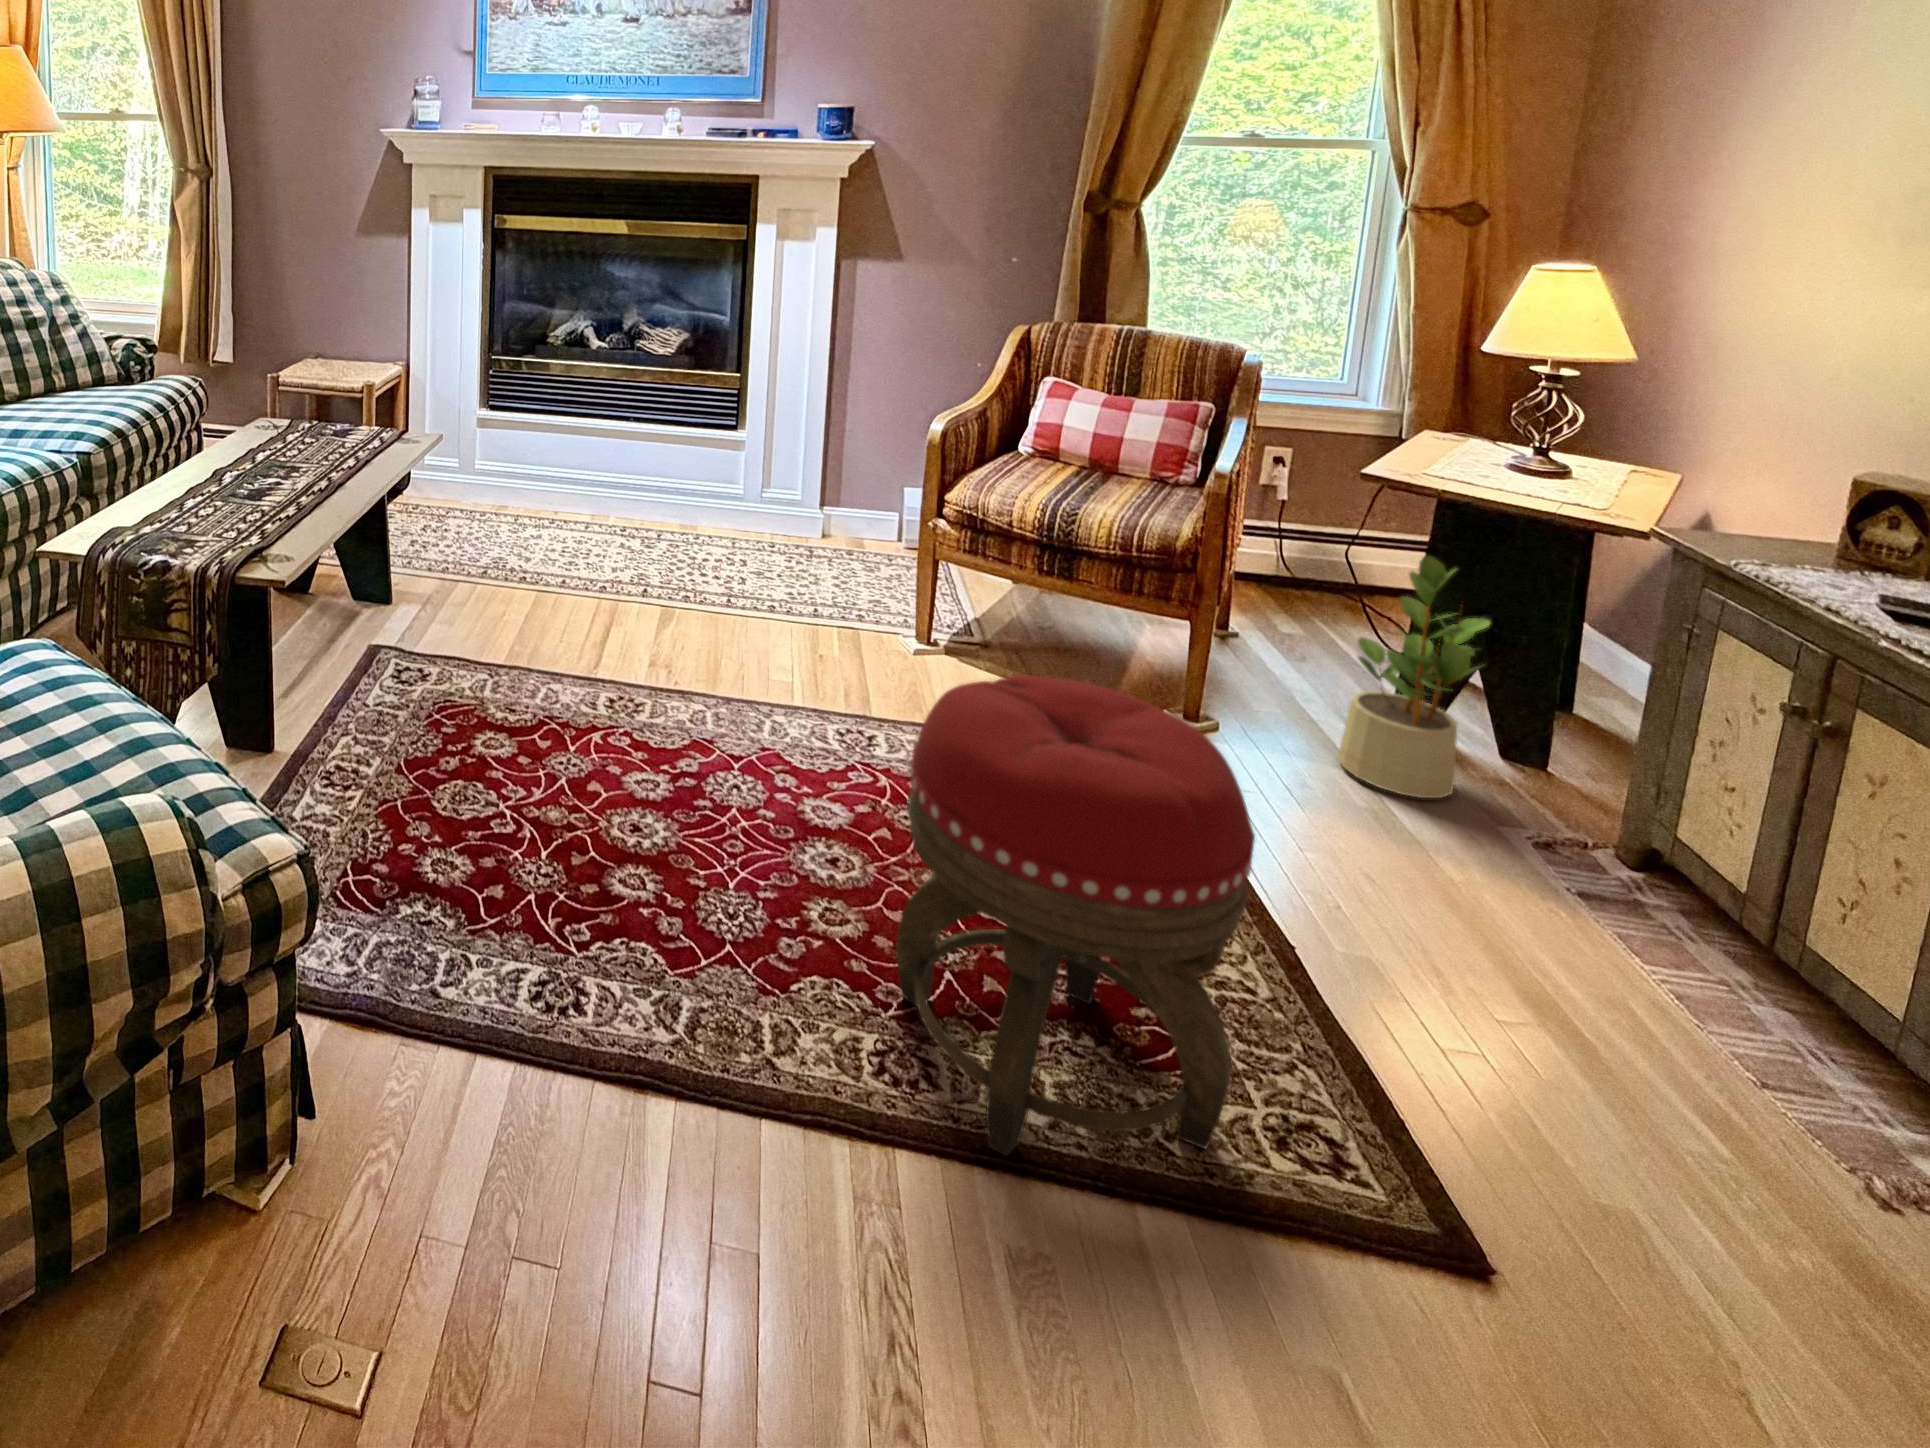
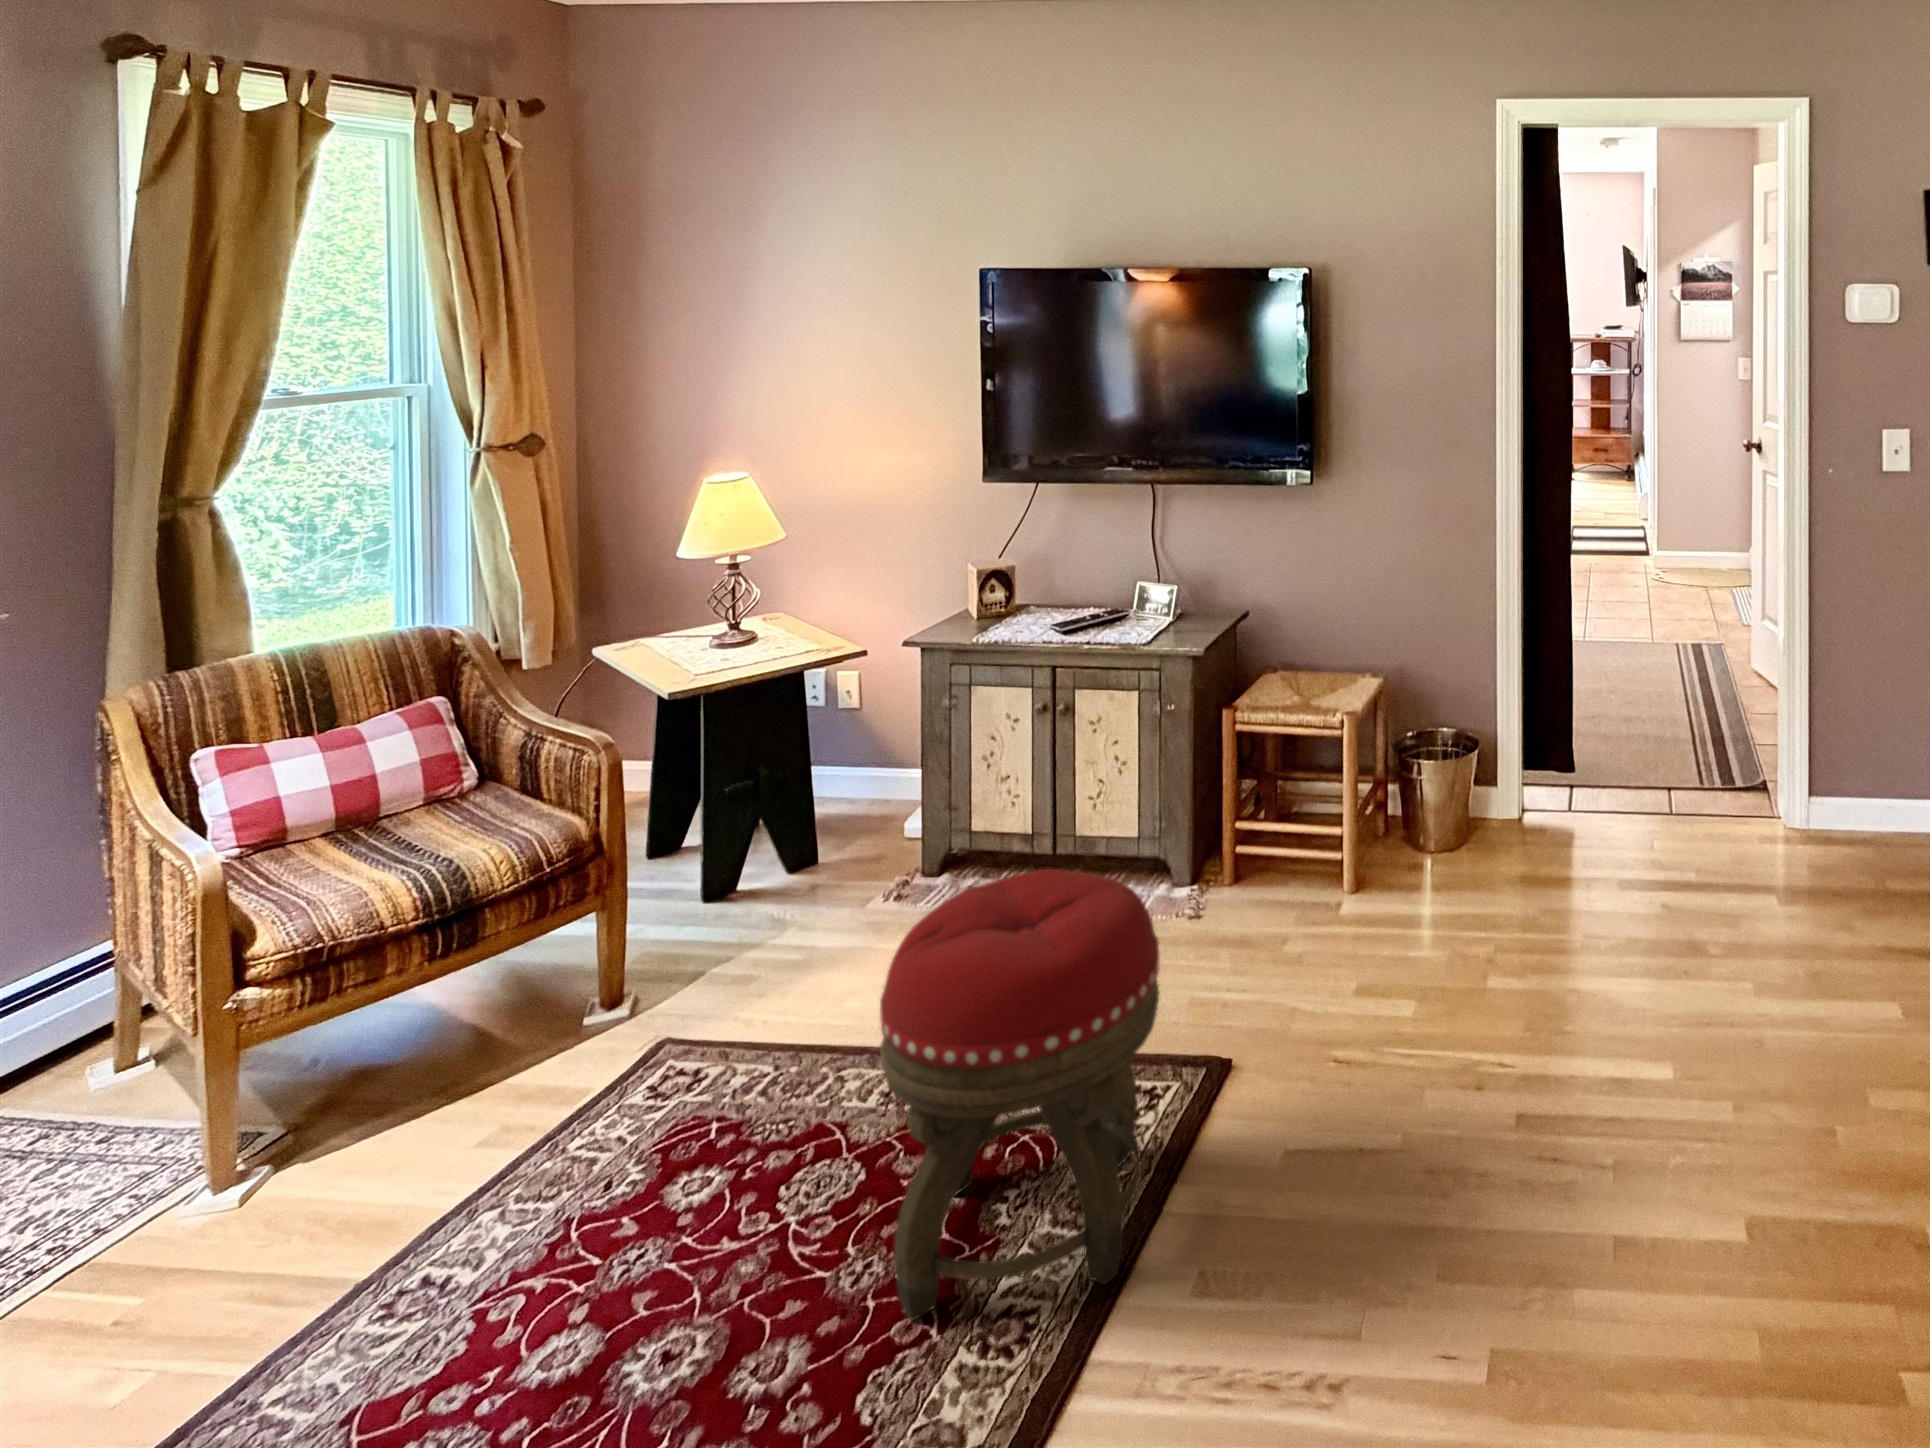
potted plant: present [1338,556,1490,798] -> none [730,730,848,950]

